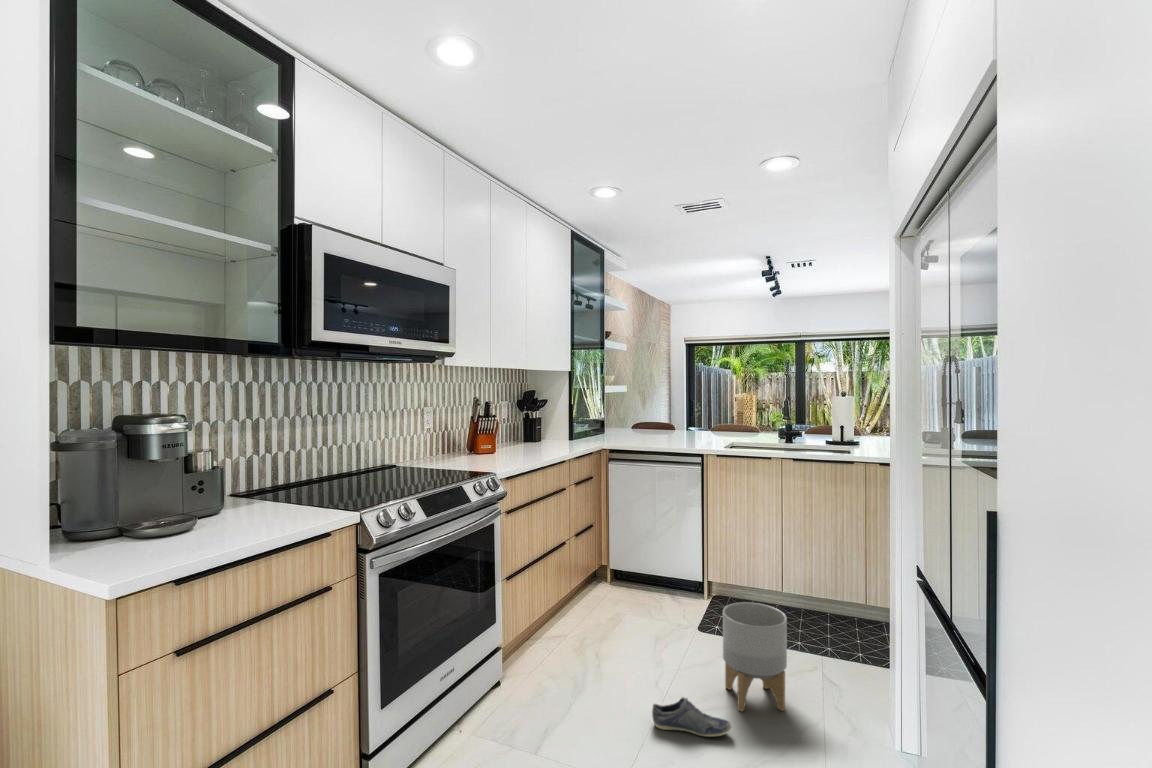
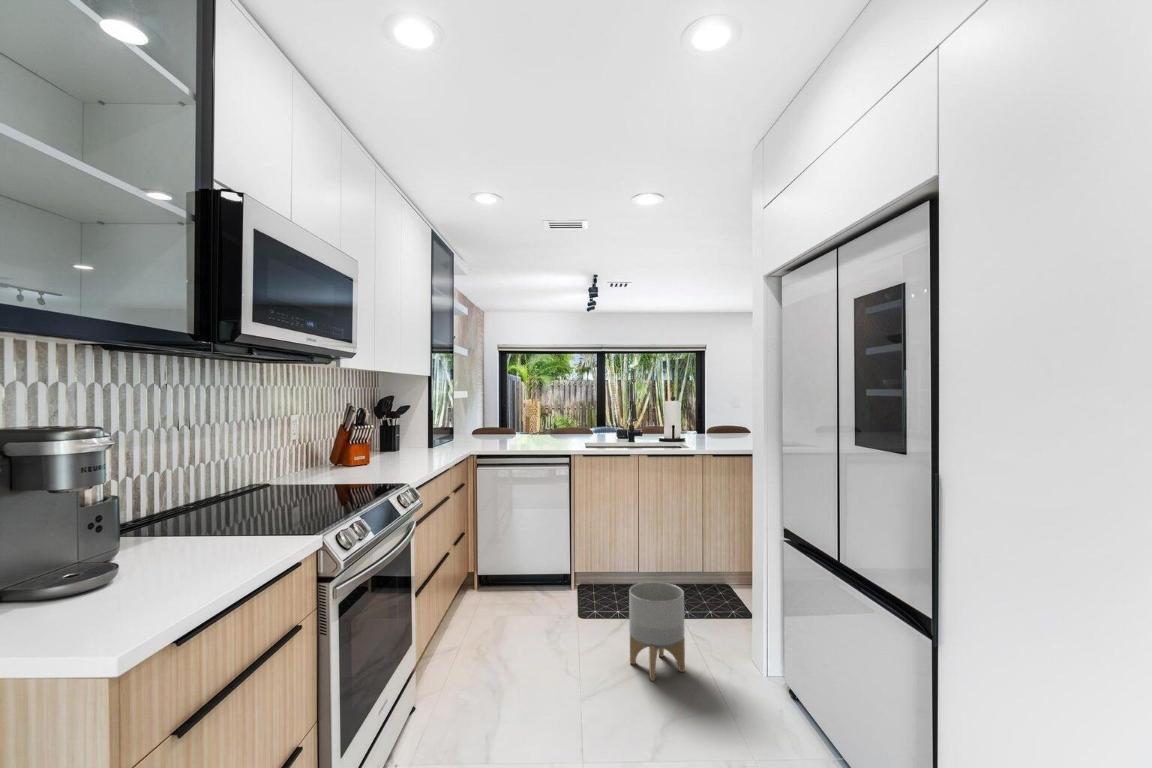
shoe: present [652,697,731,737] -> none [587,679,657,714]

